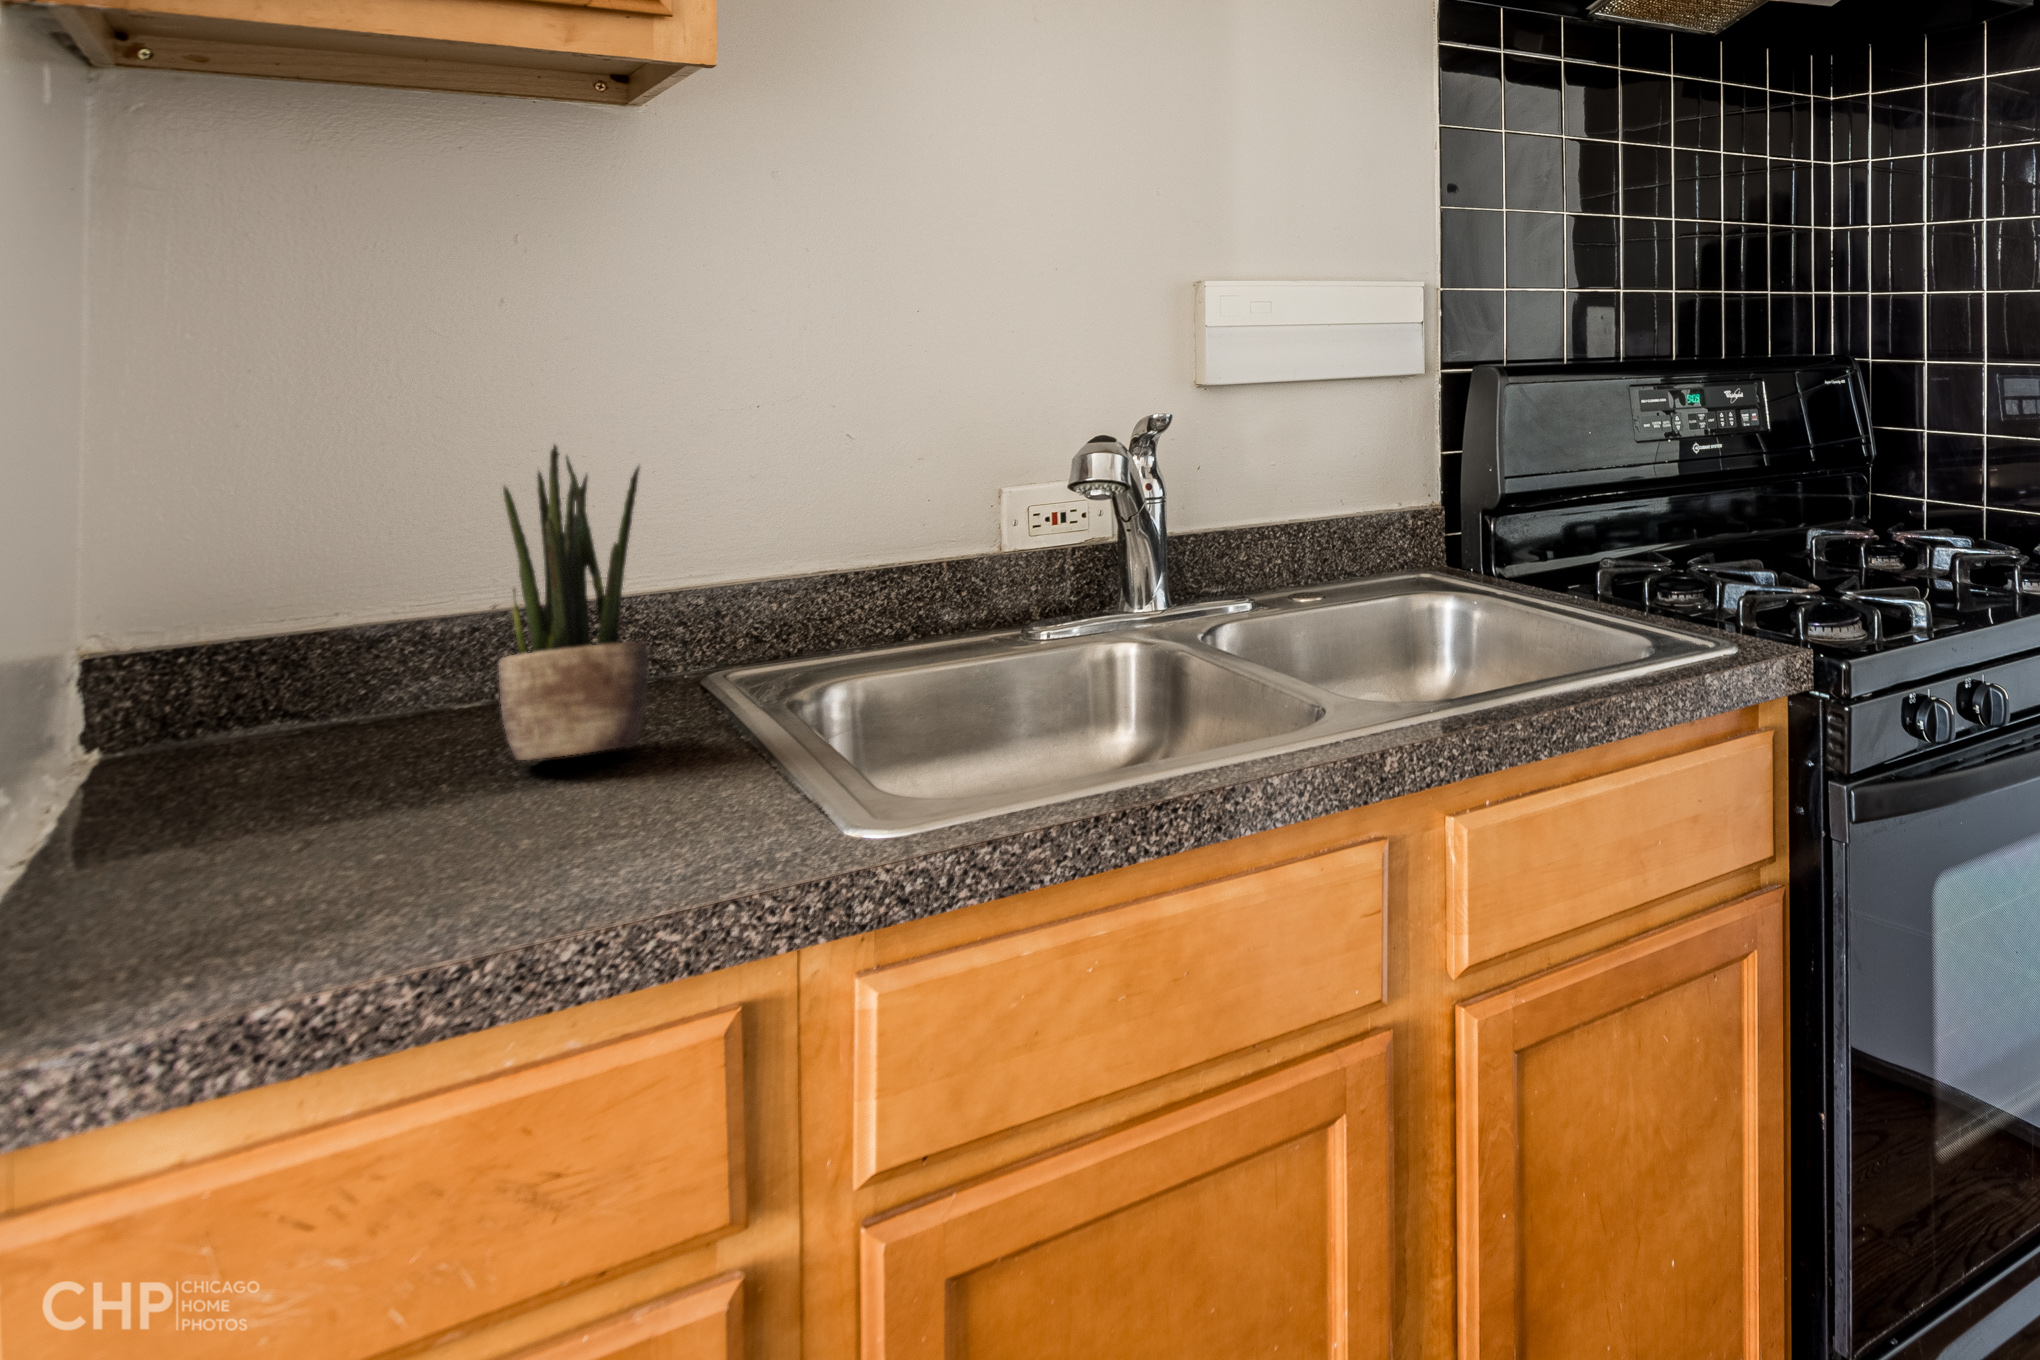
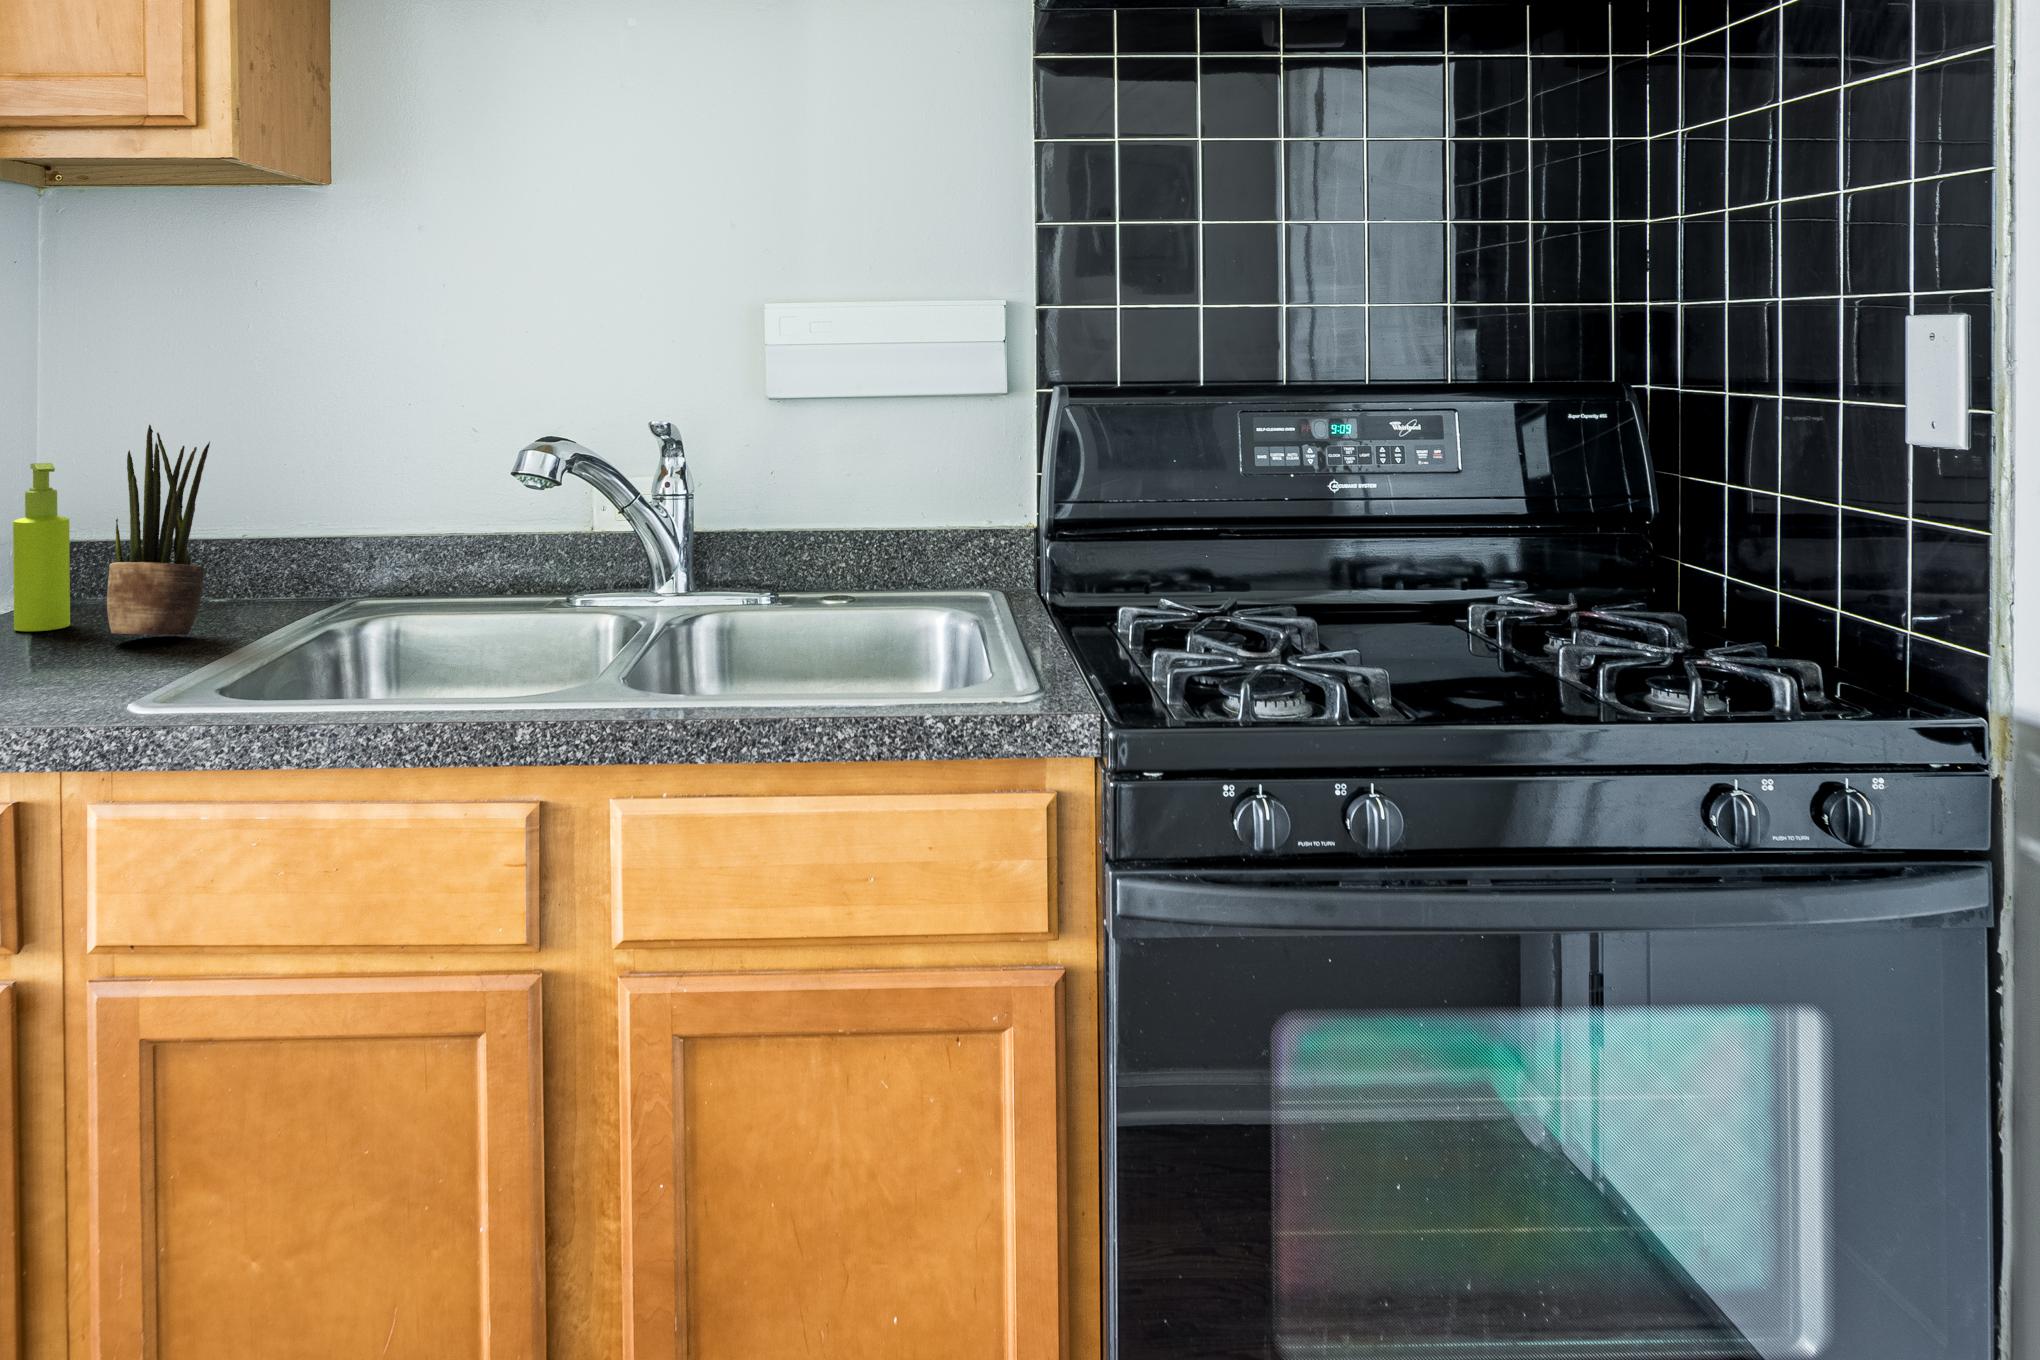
soap dispenser: none [232,515,337,792] -> present [13,463,70,631]

